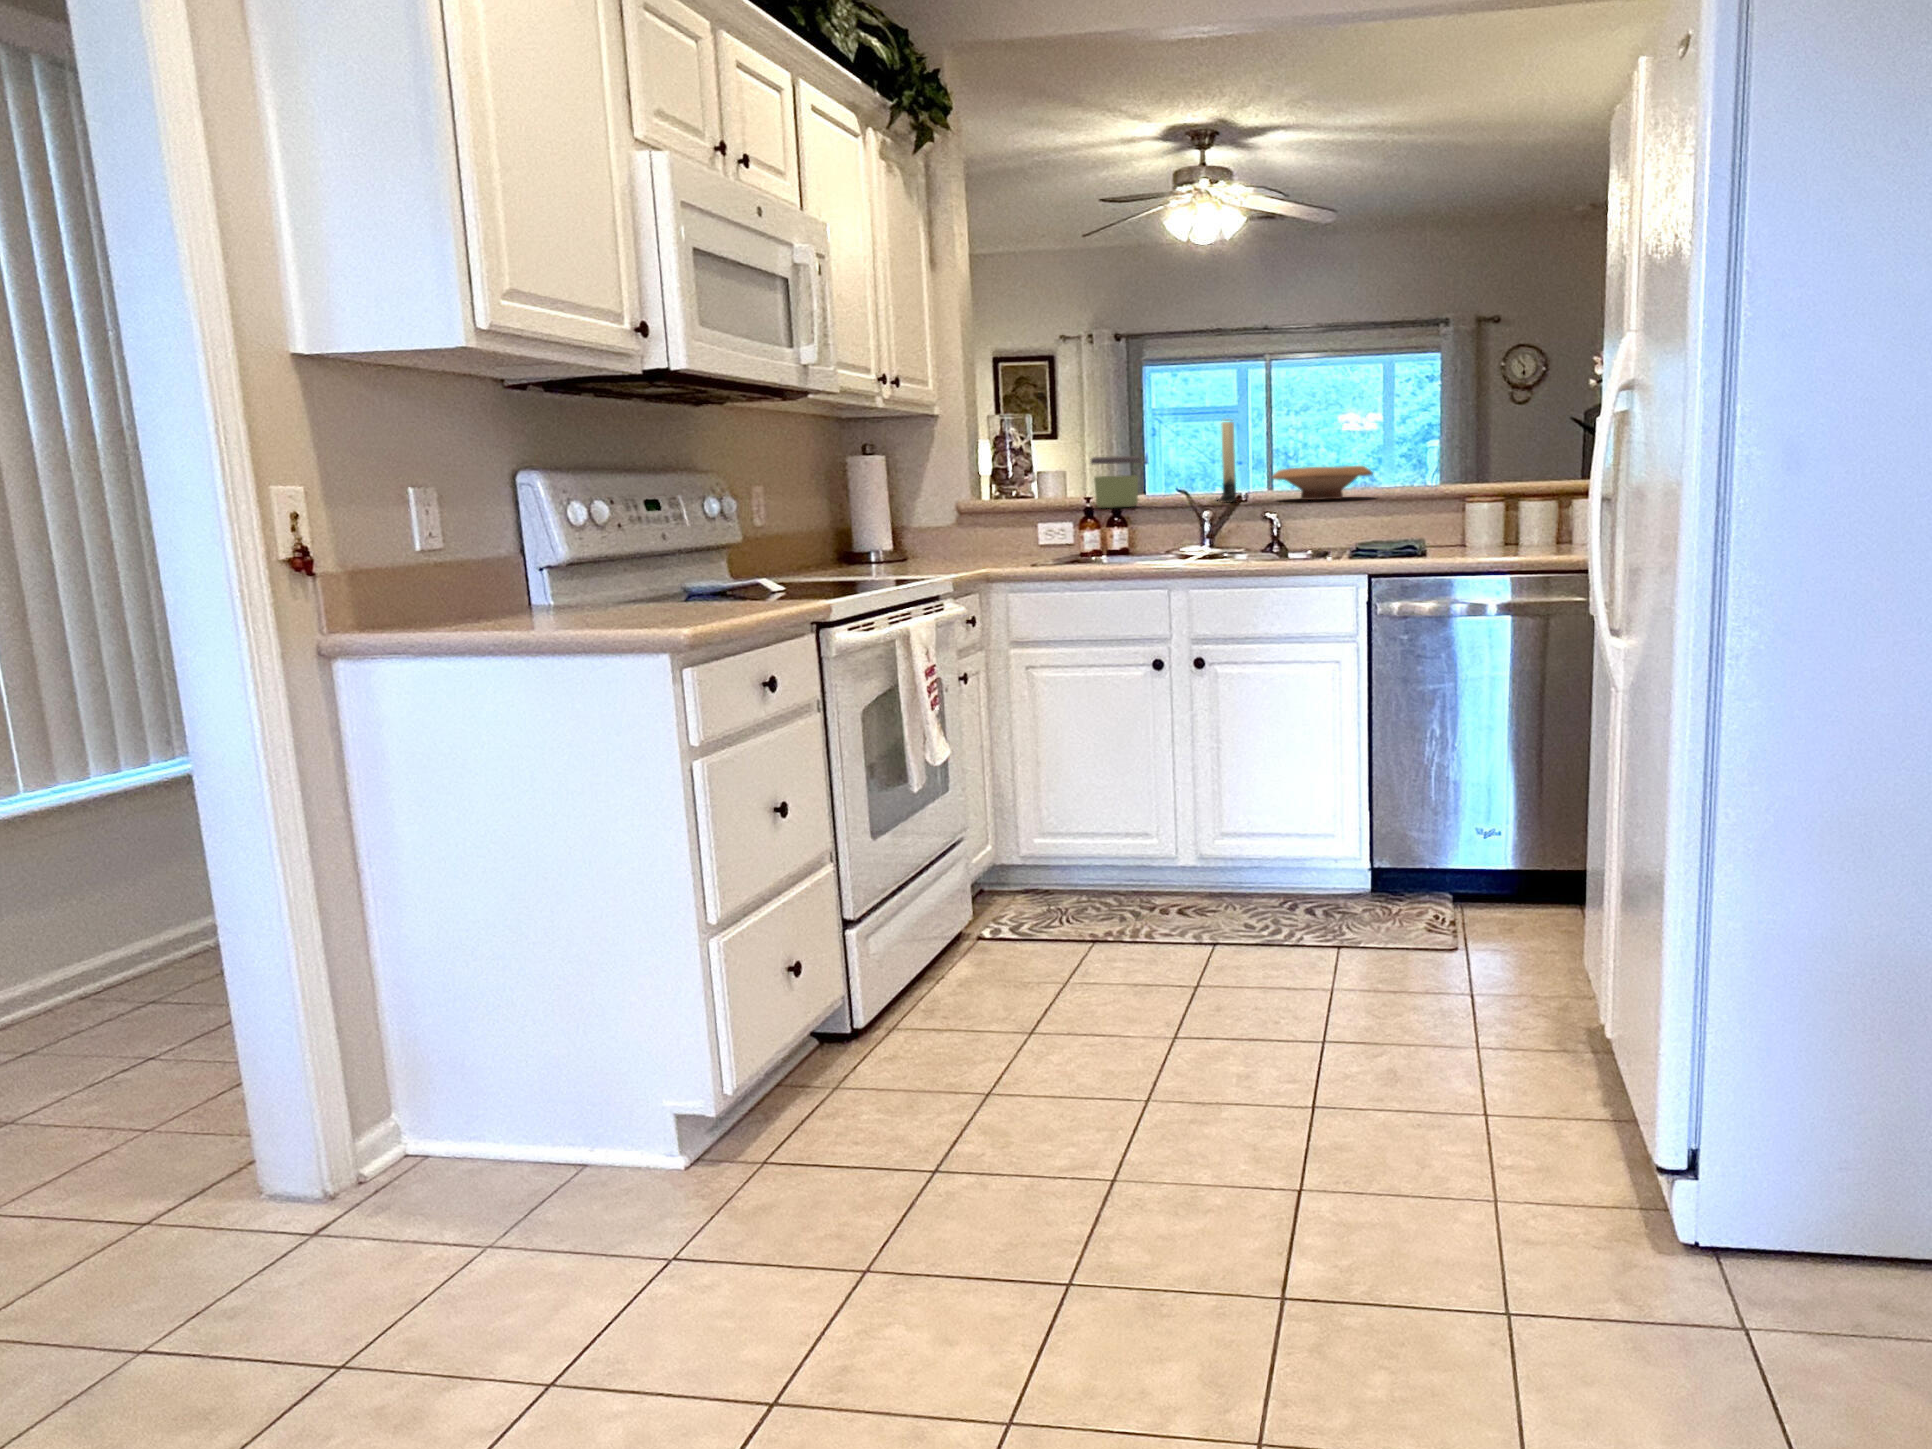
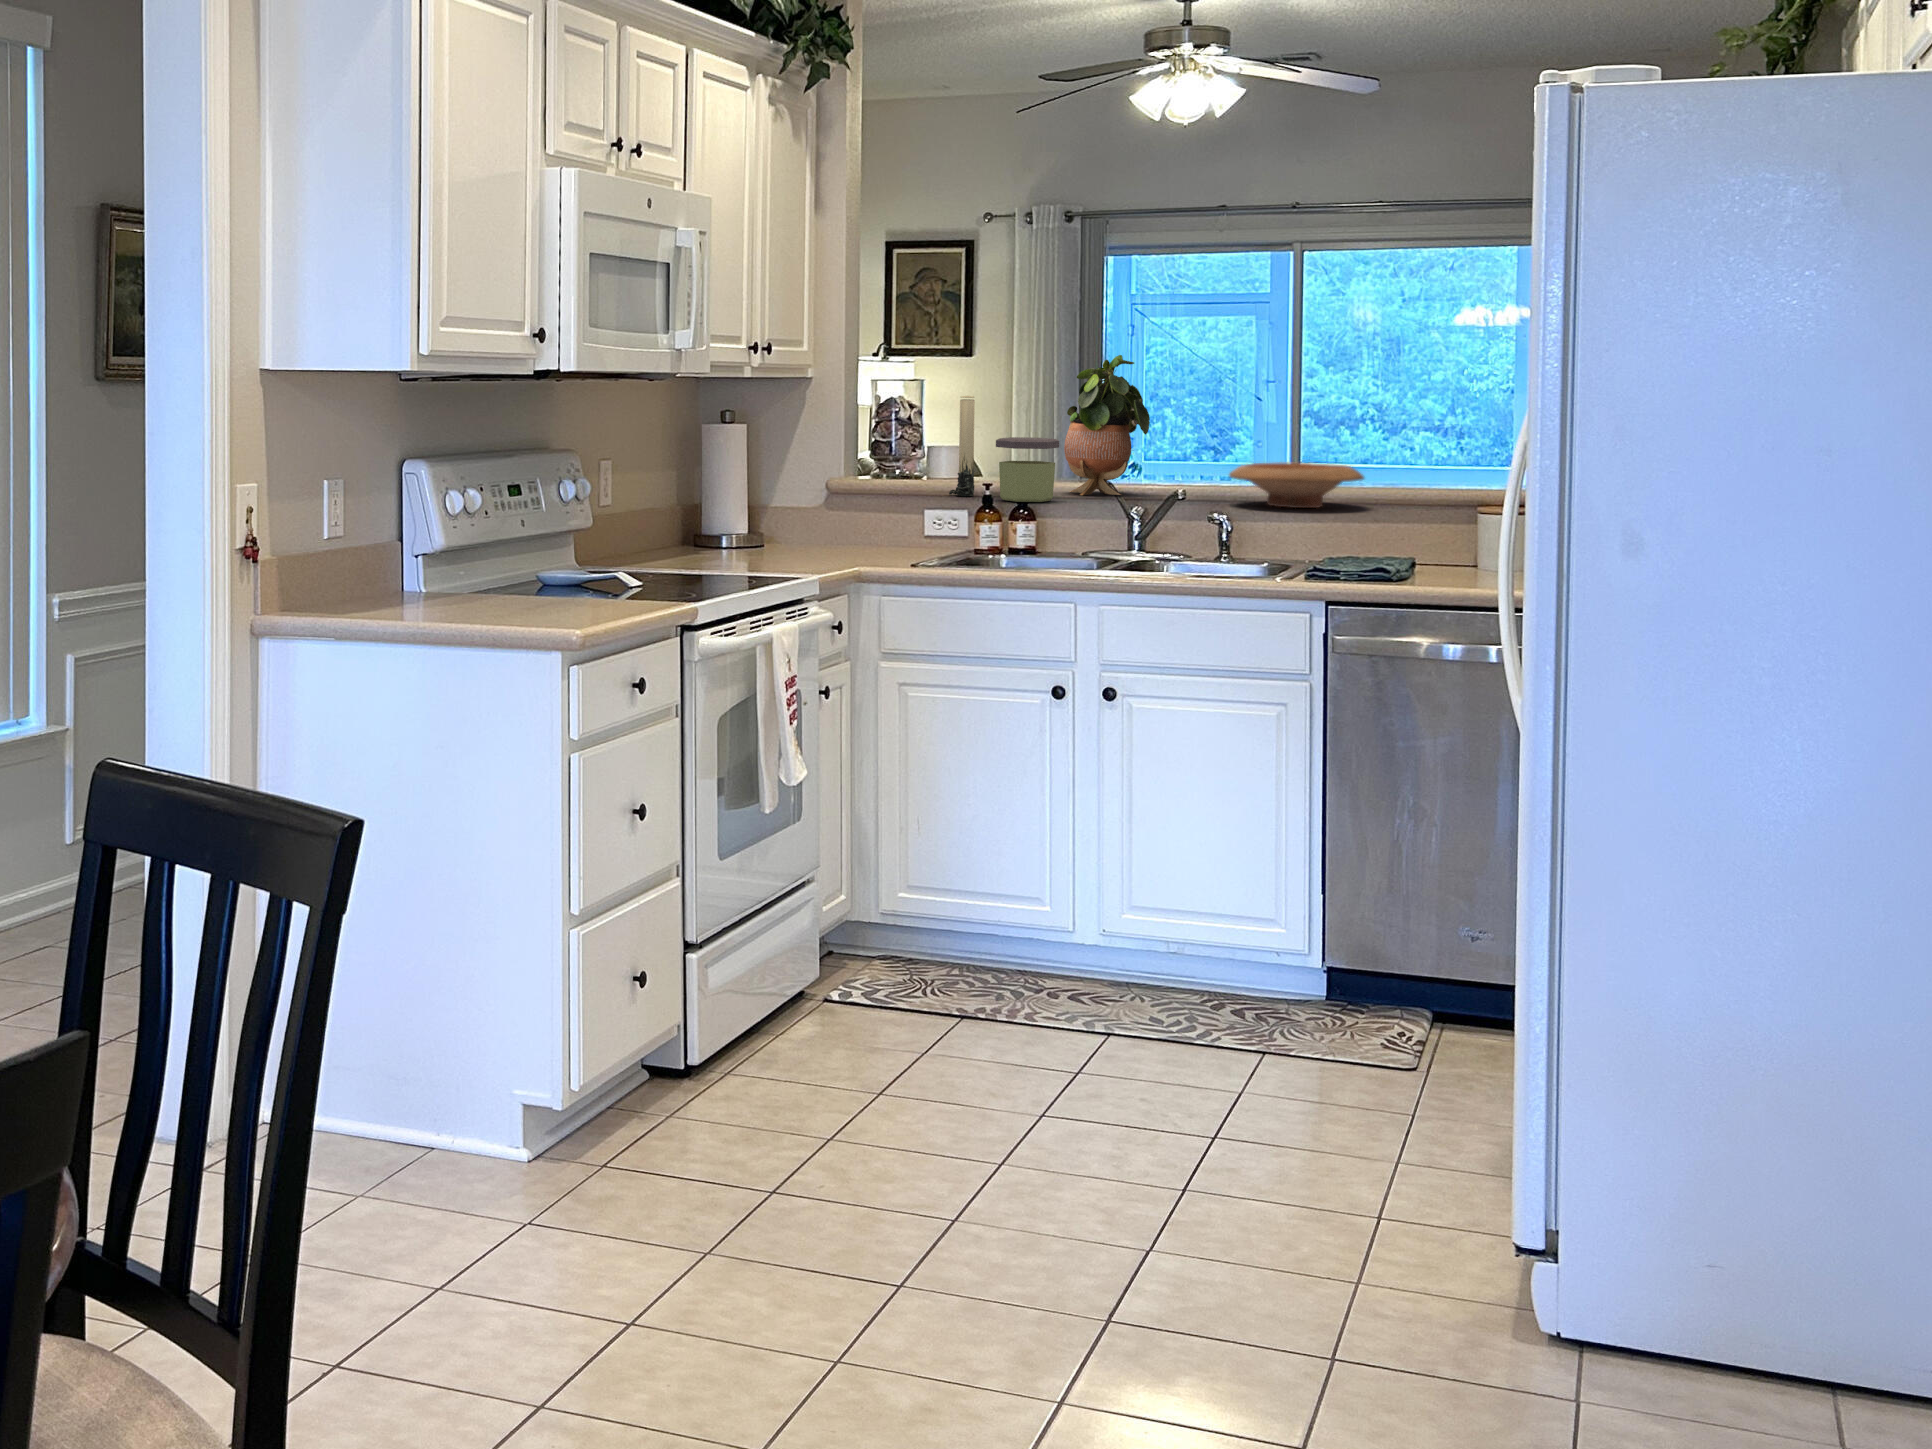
potted plant: none [1143,391,1207,503] -> present [1064,355,1150,495]
candle: present [1216,420,1237,502] -> present [949,396,975,496]

